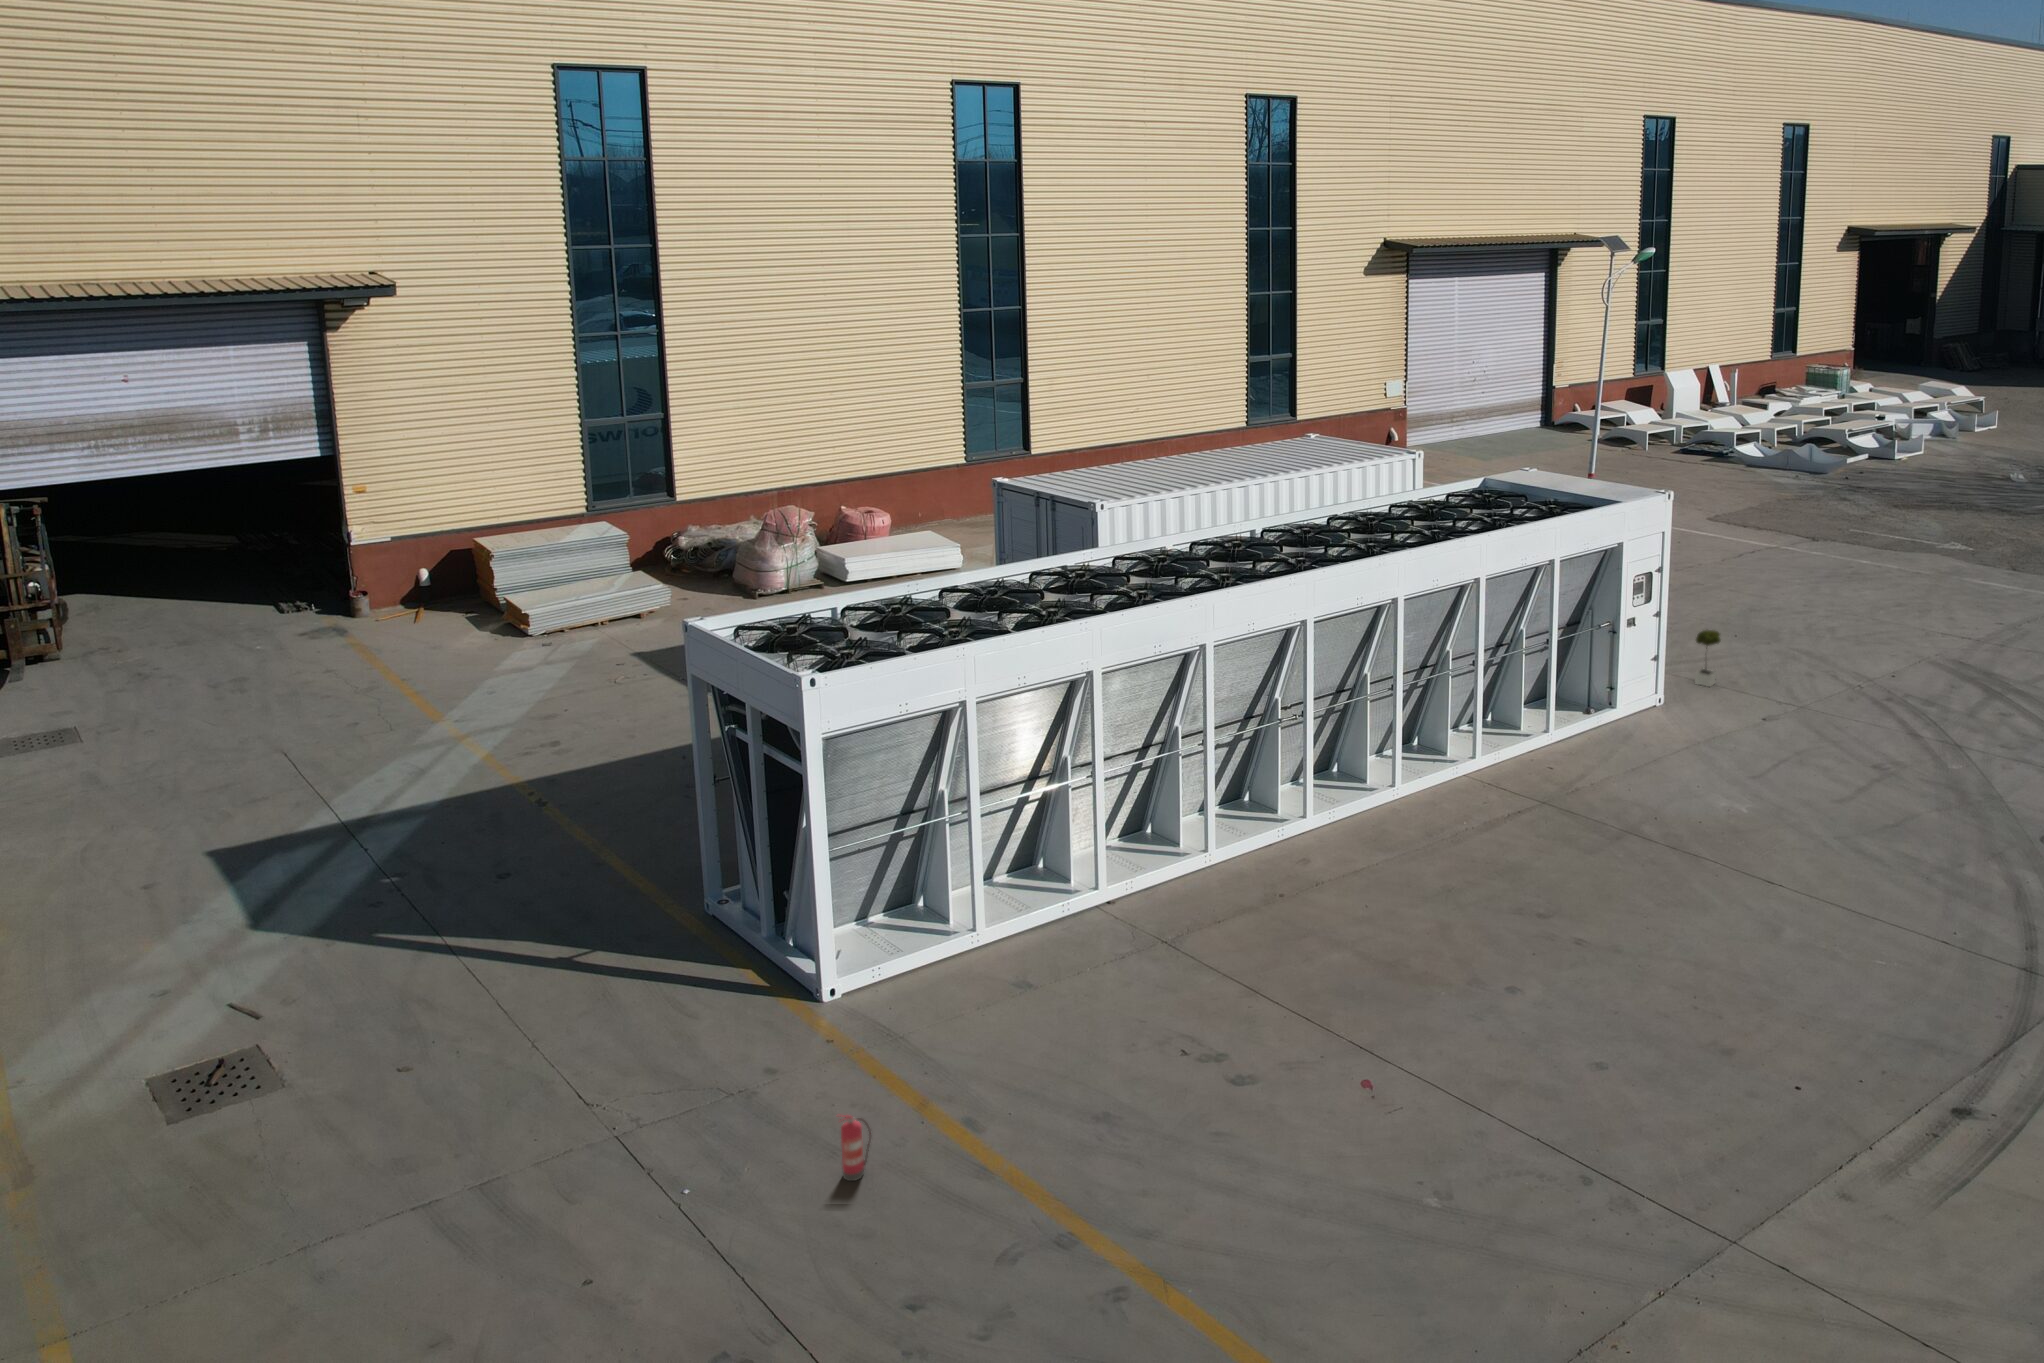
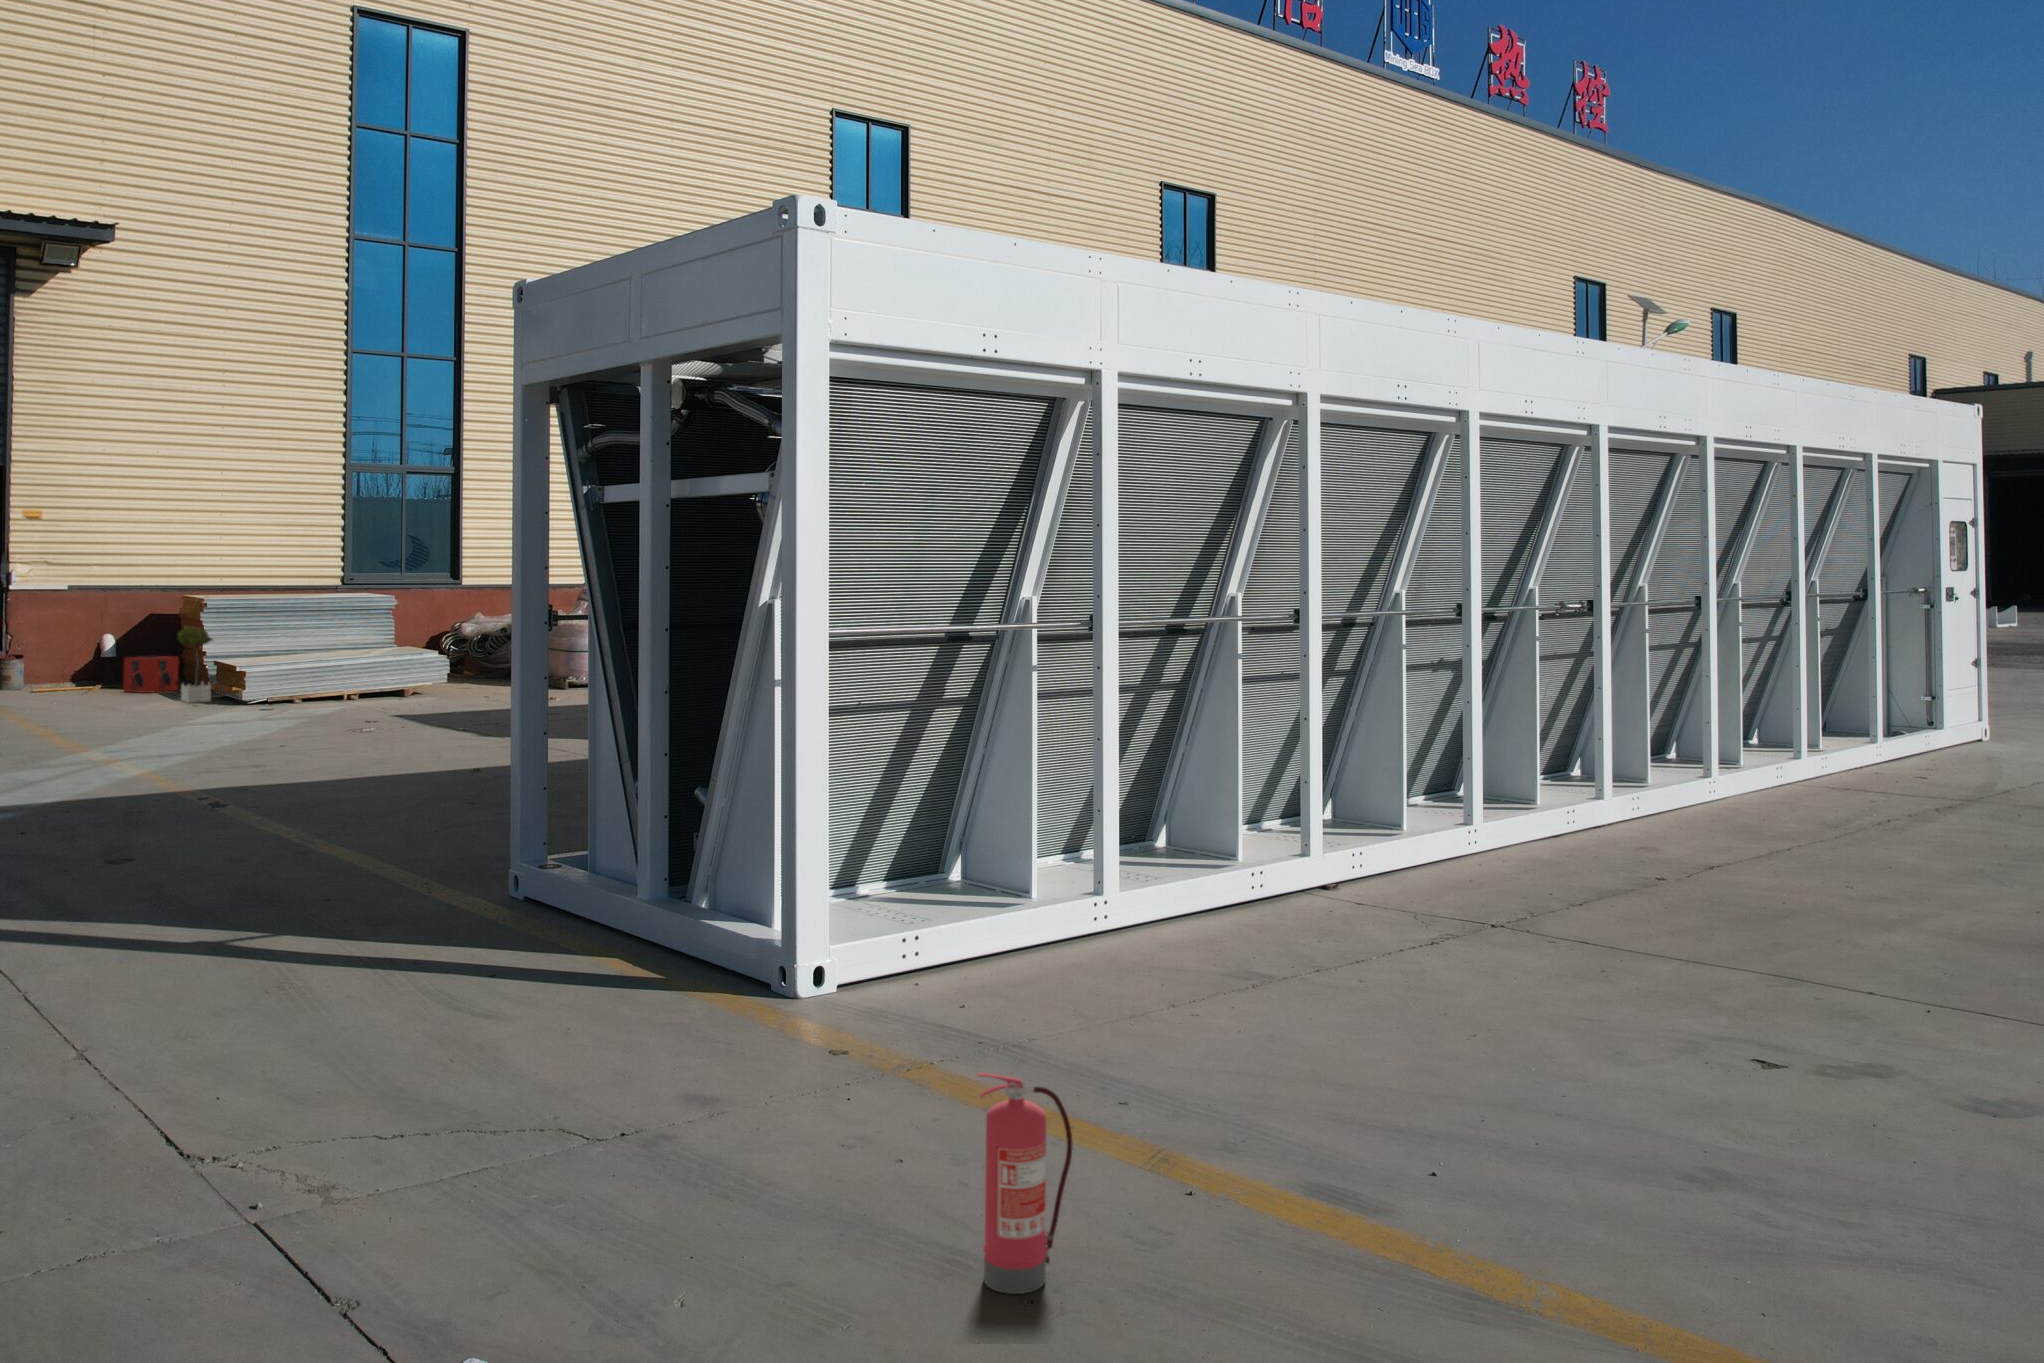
storage box: none [440,575,481,607] -> present [123,656,179,693]
potted tree: present [1695,630,1720,687] -> present [178,626,212,703]

